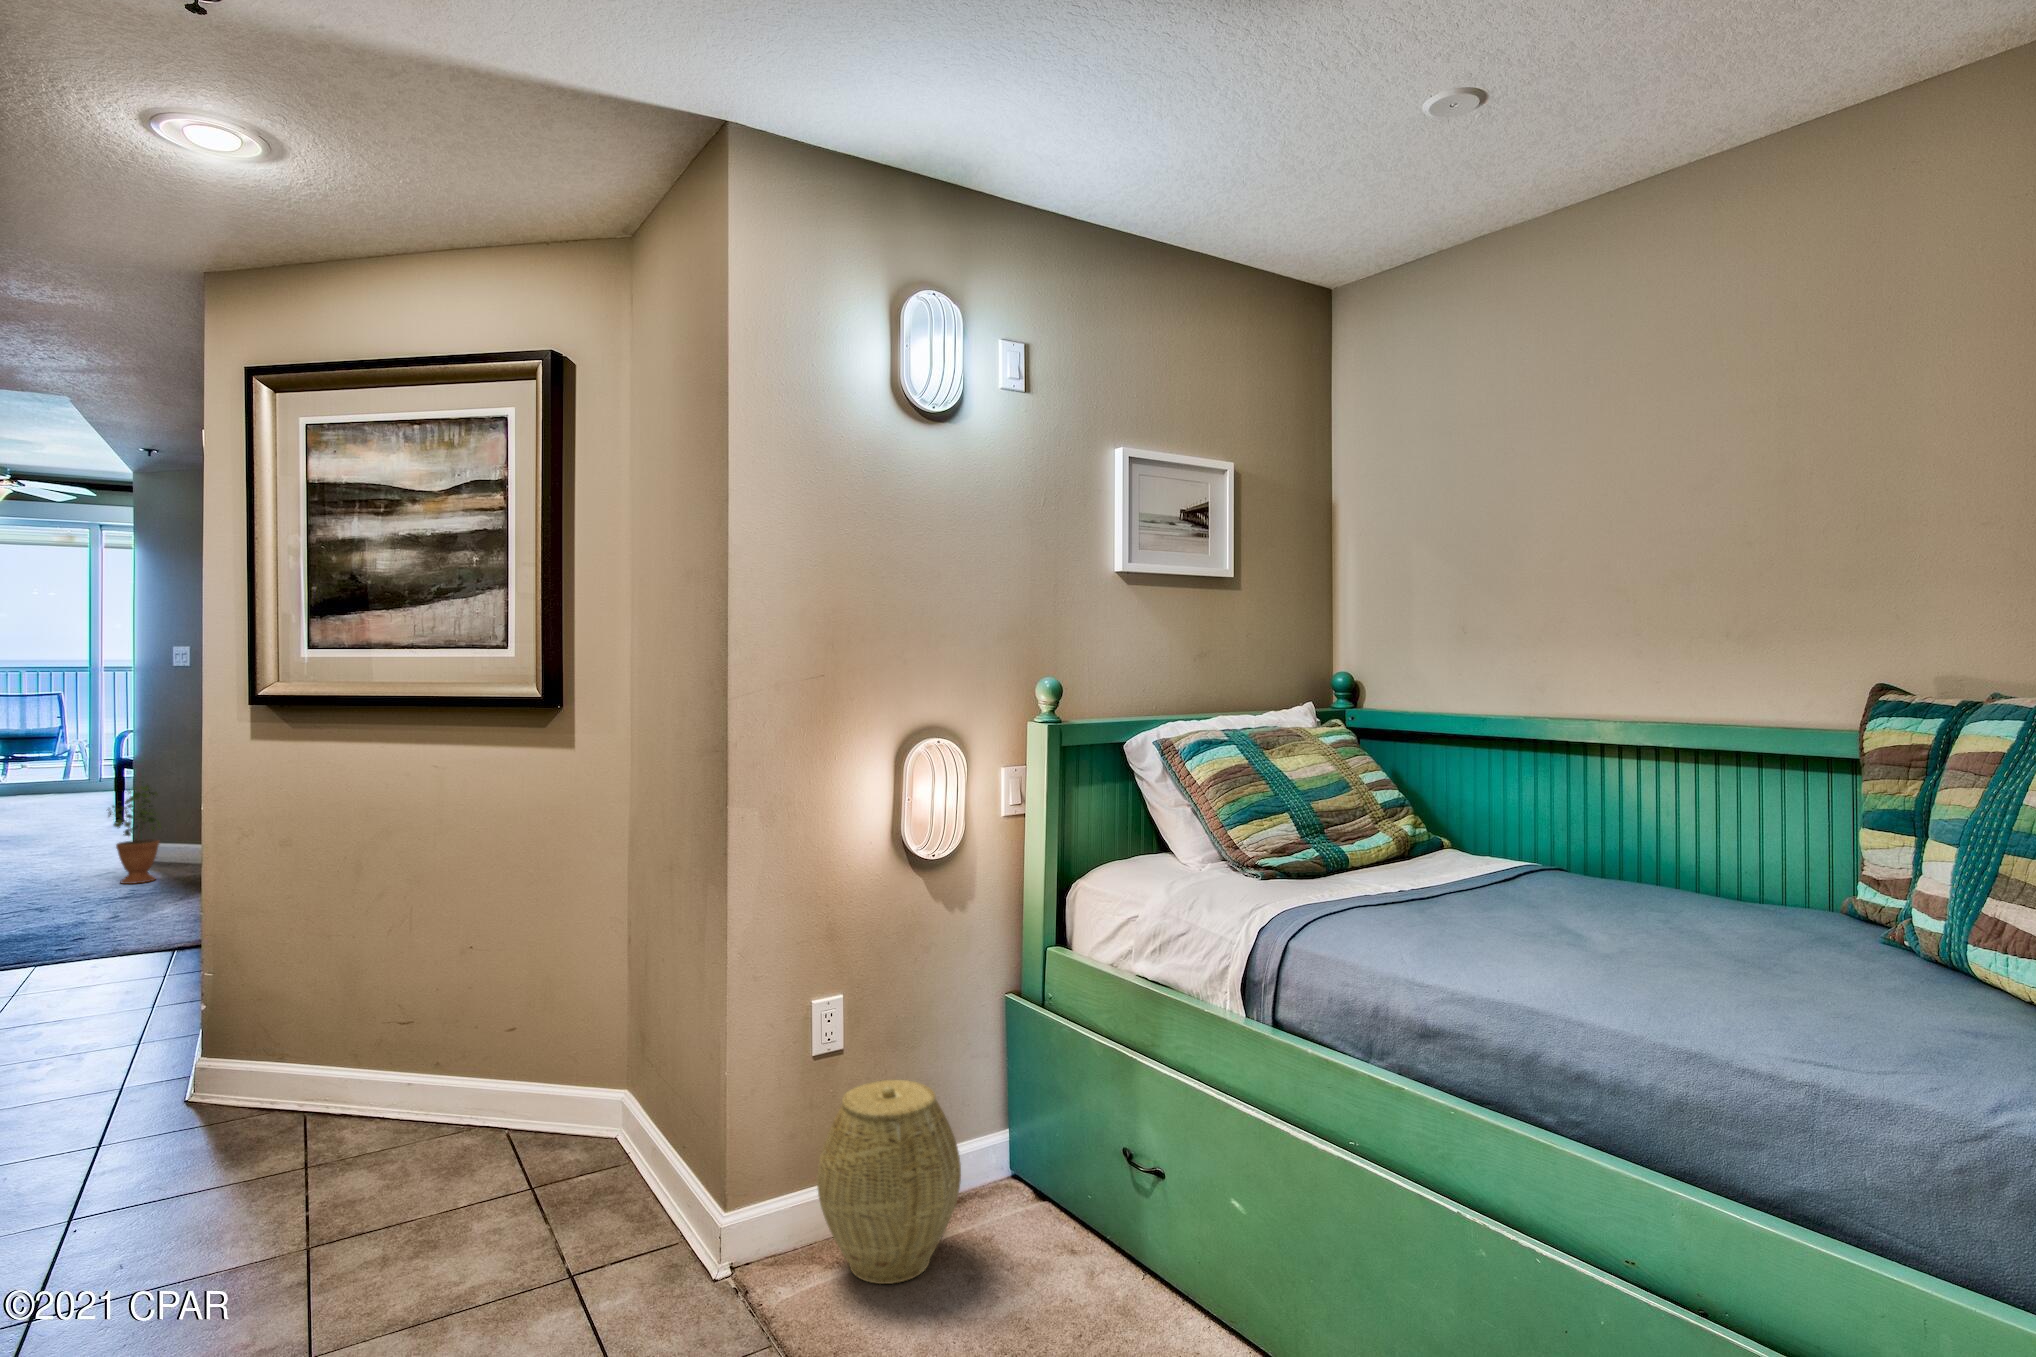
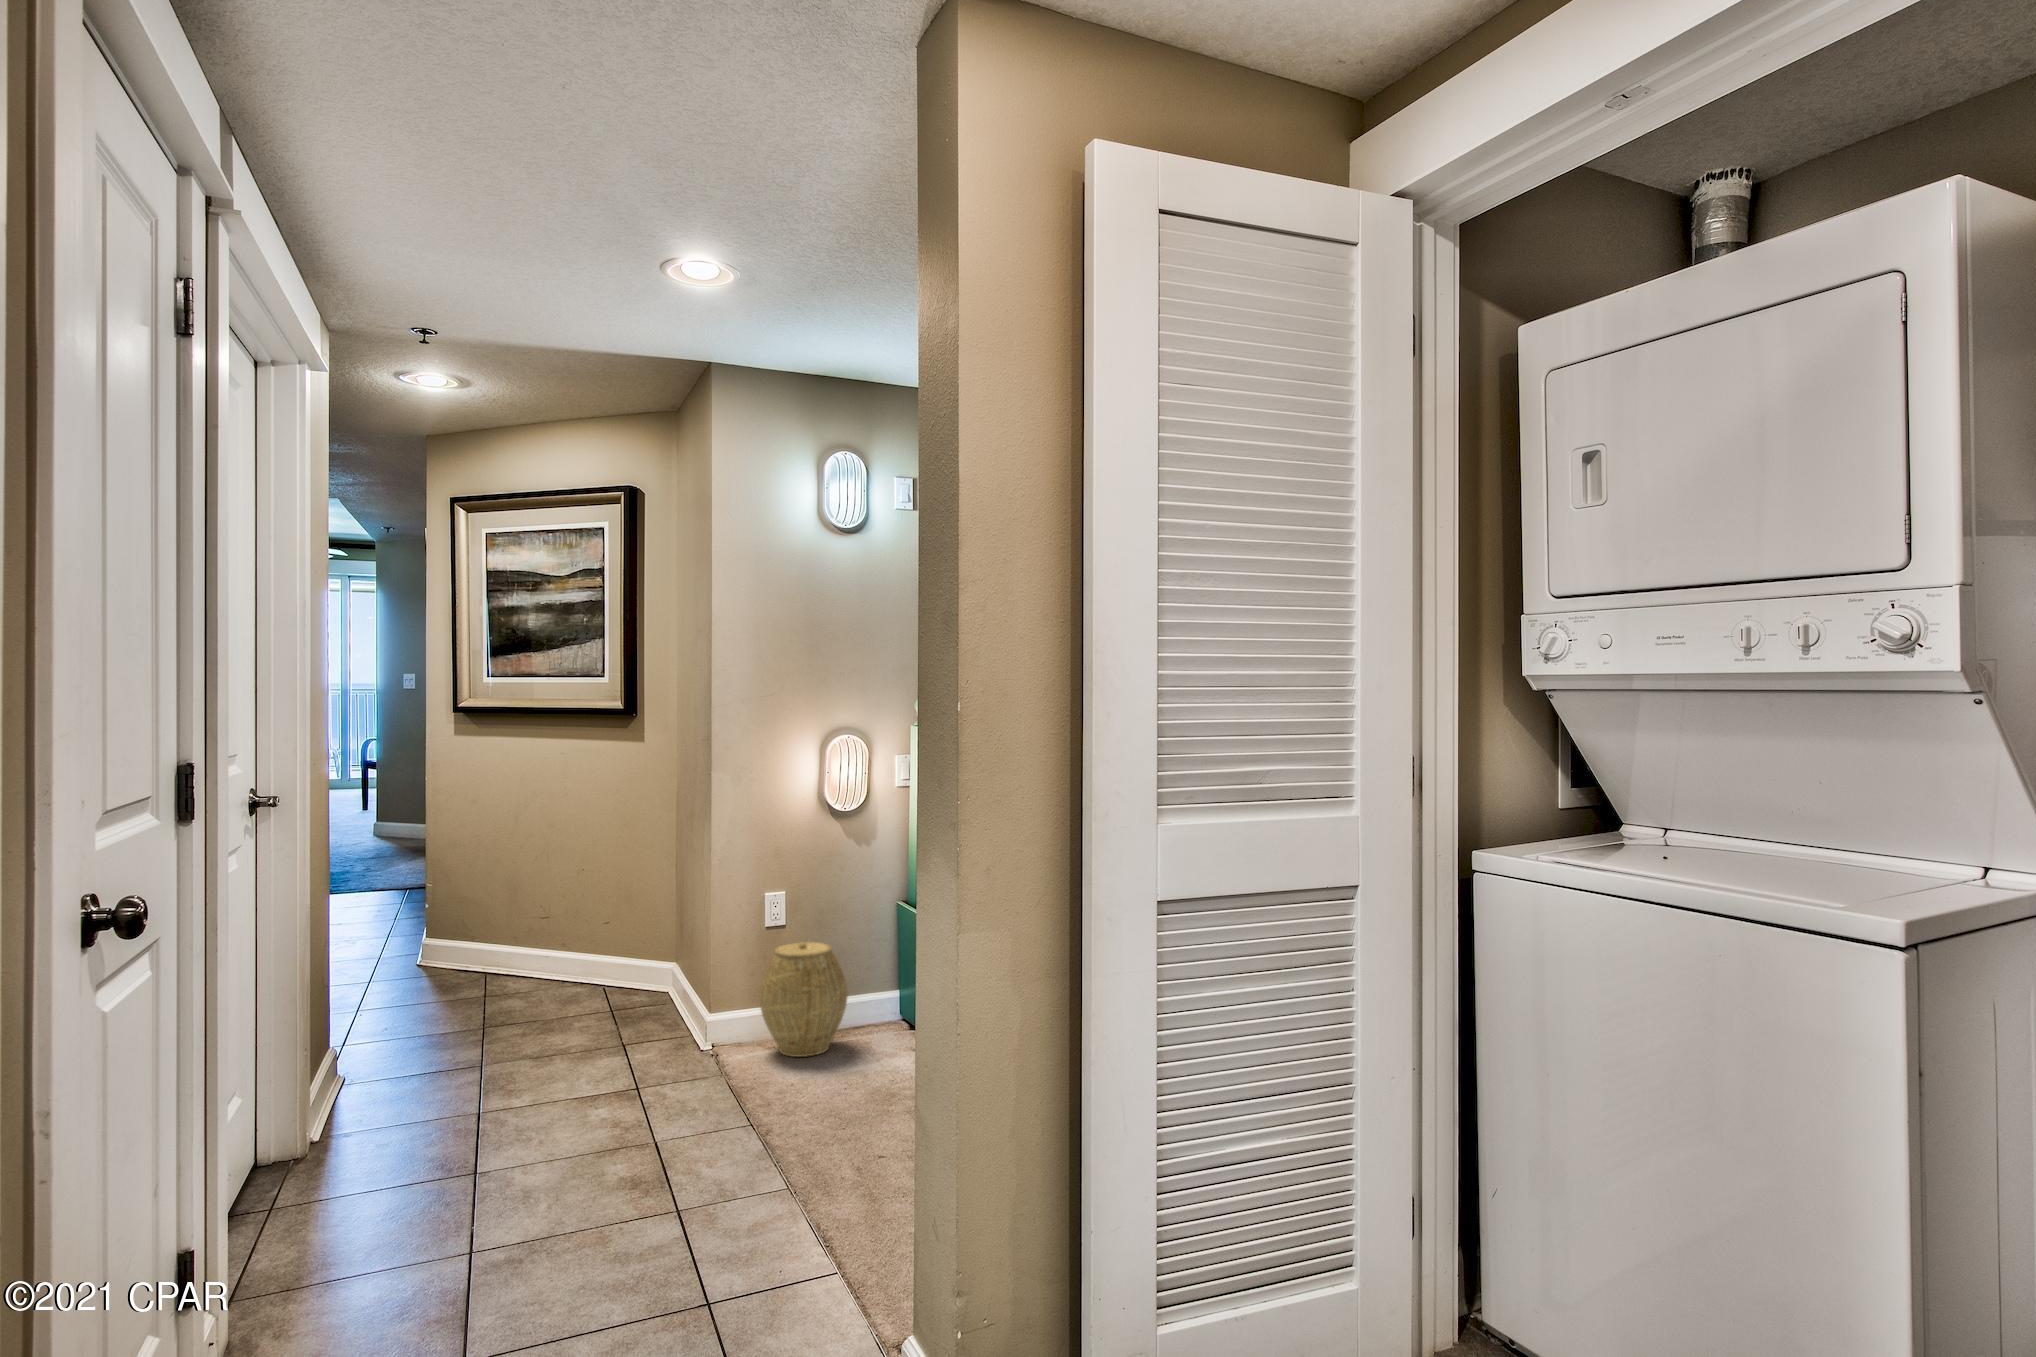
potted plant: present [108,785,161,884] -> none [360,775,397,851]

